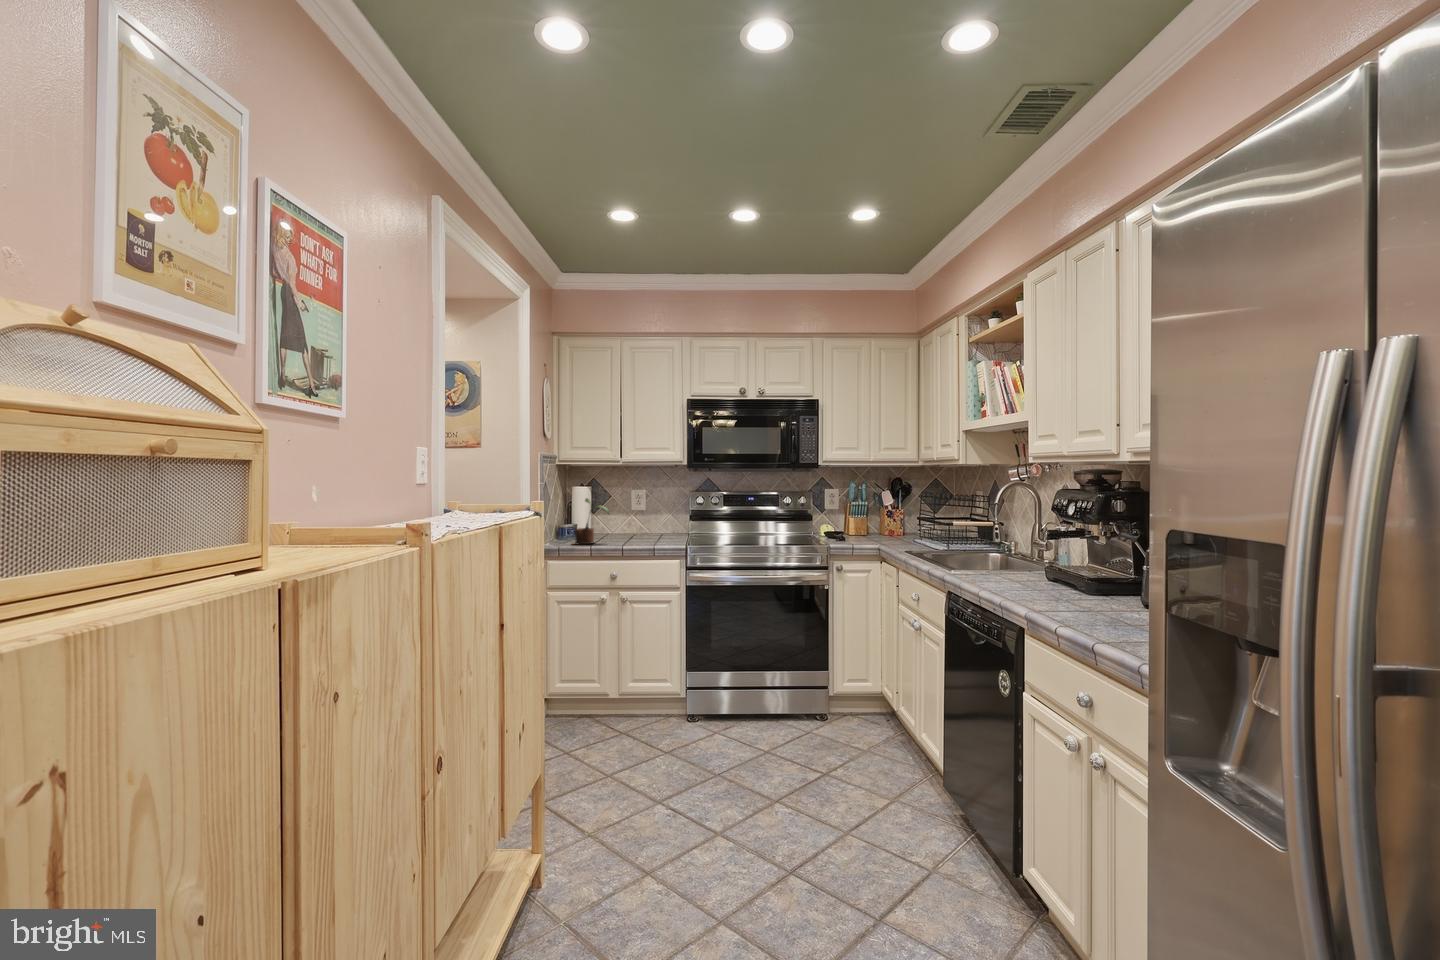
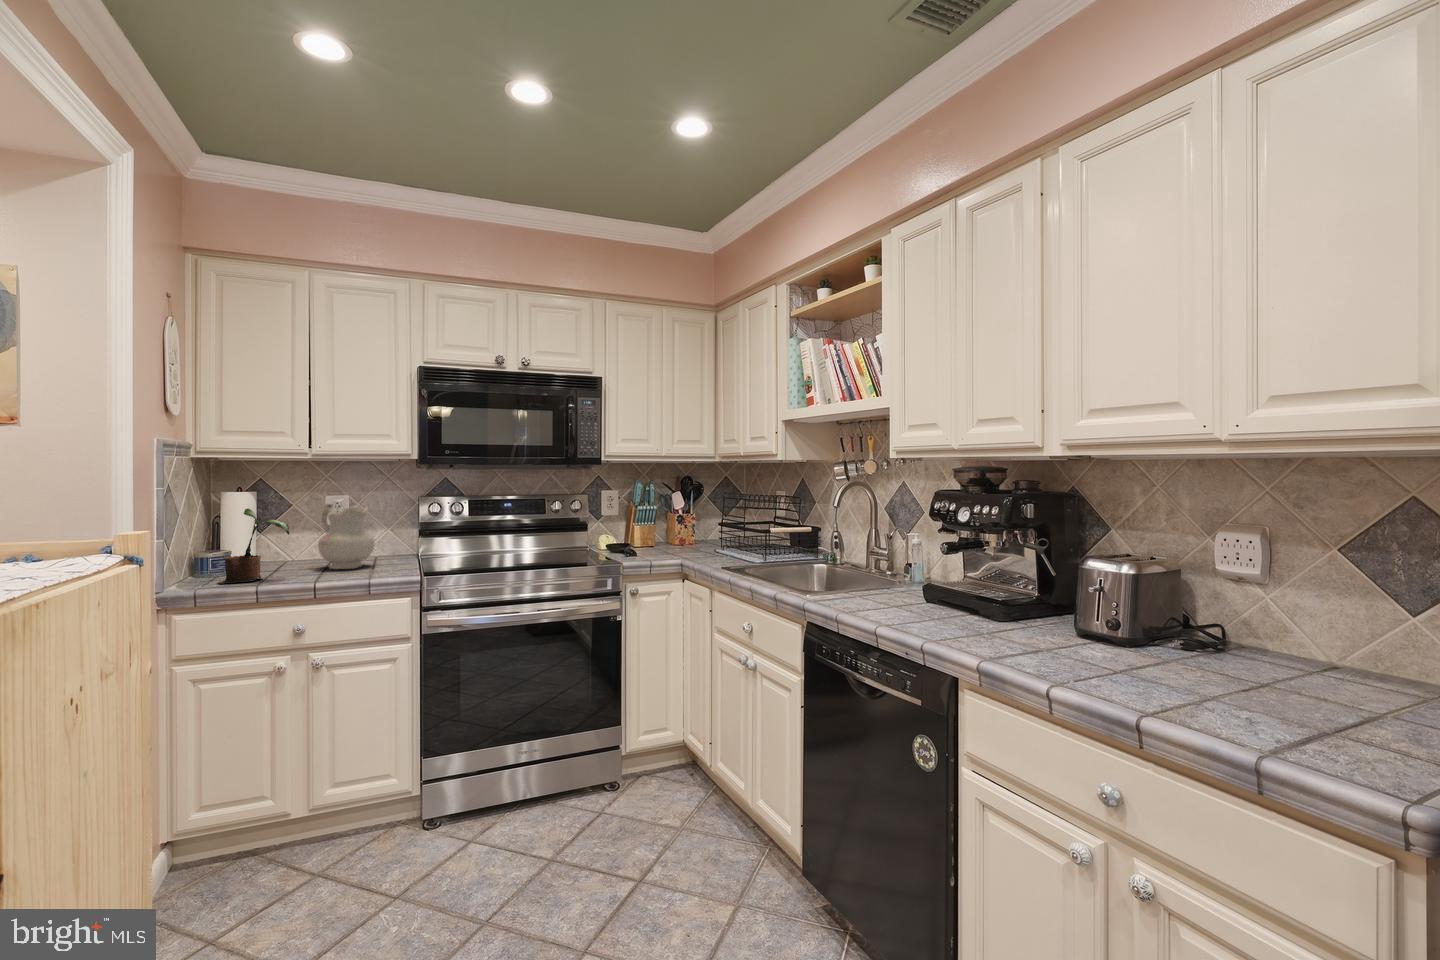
ceramic pitcher: none [626,496,660,540] -> present [318,504,375,569]

